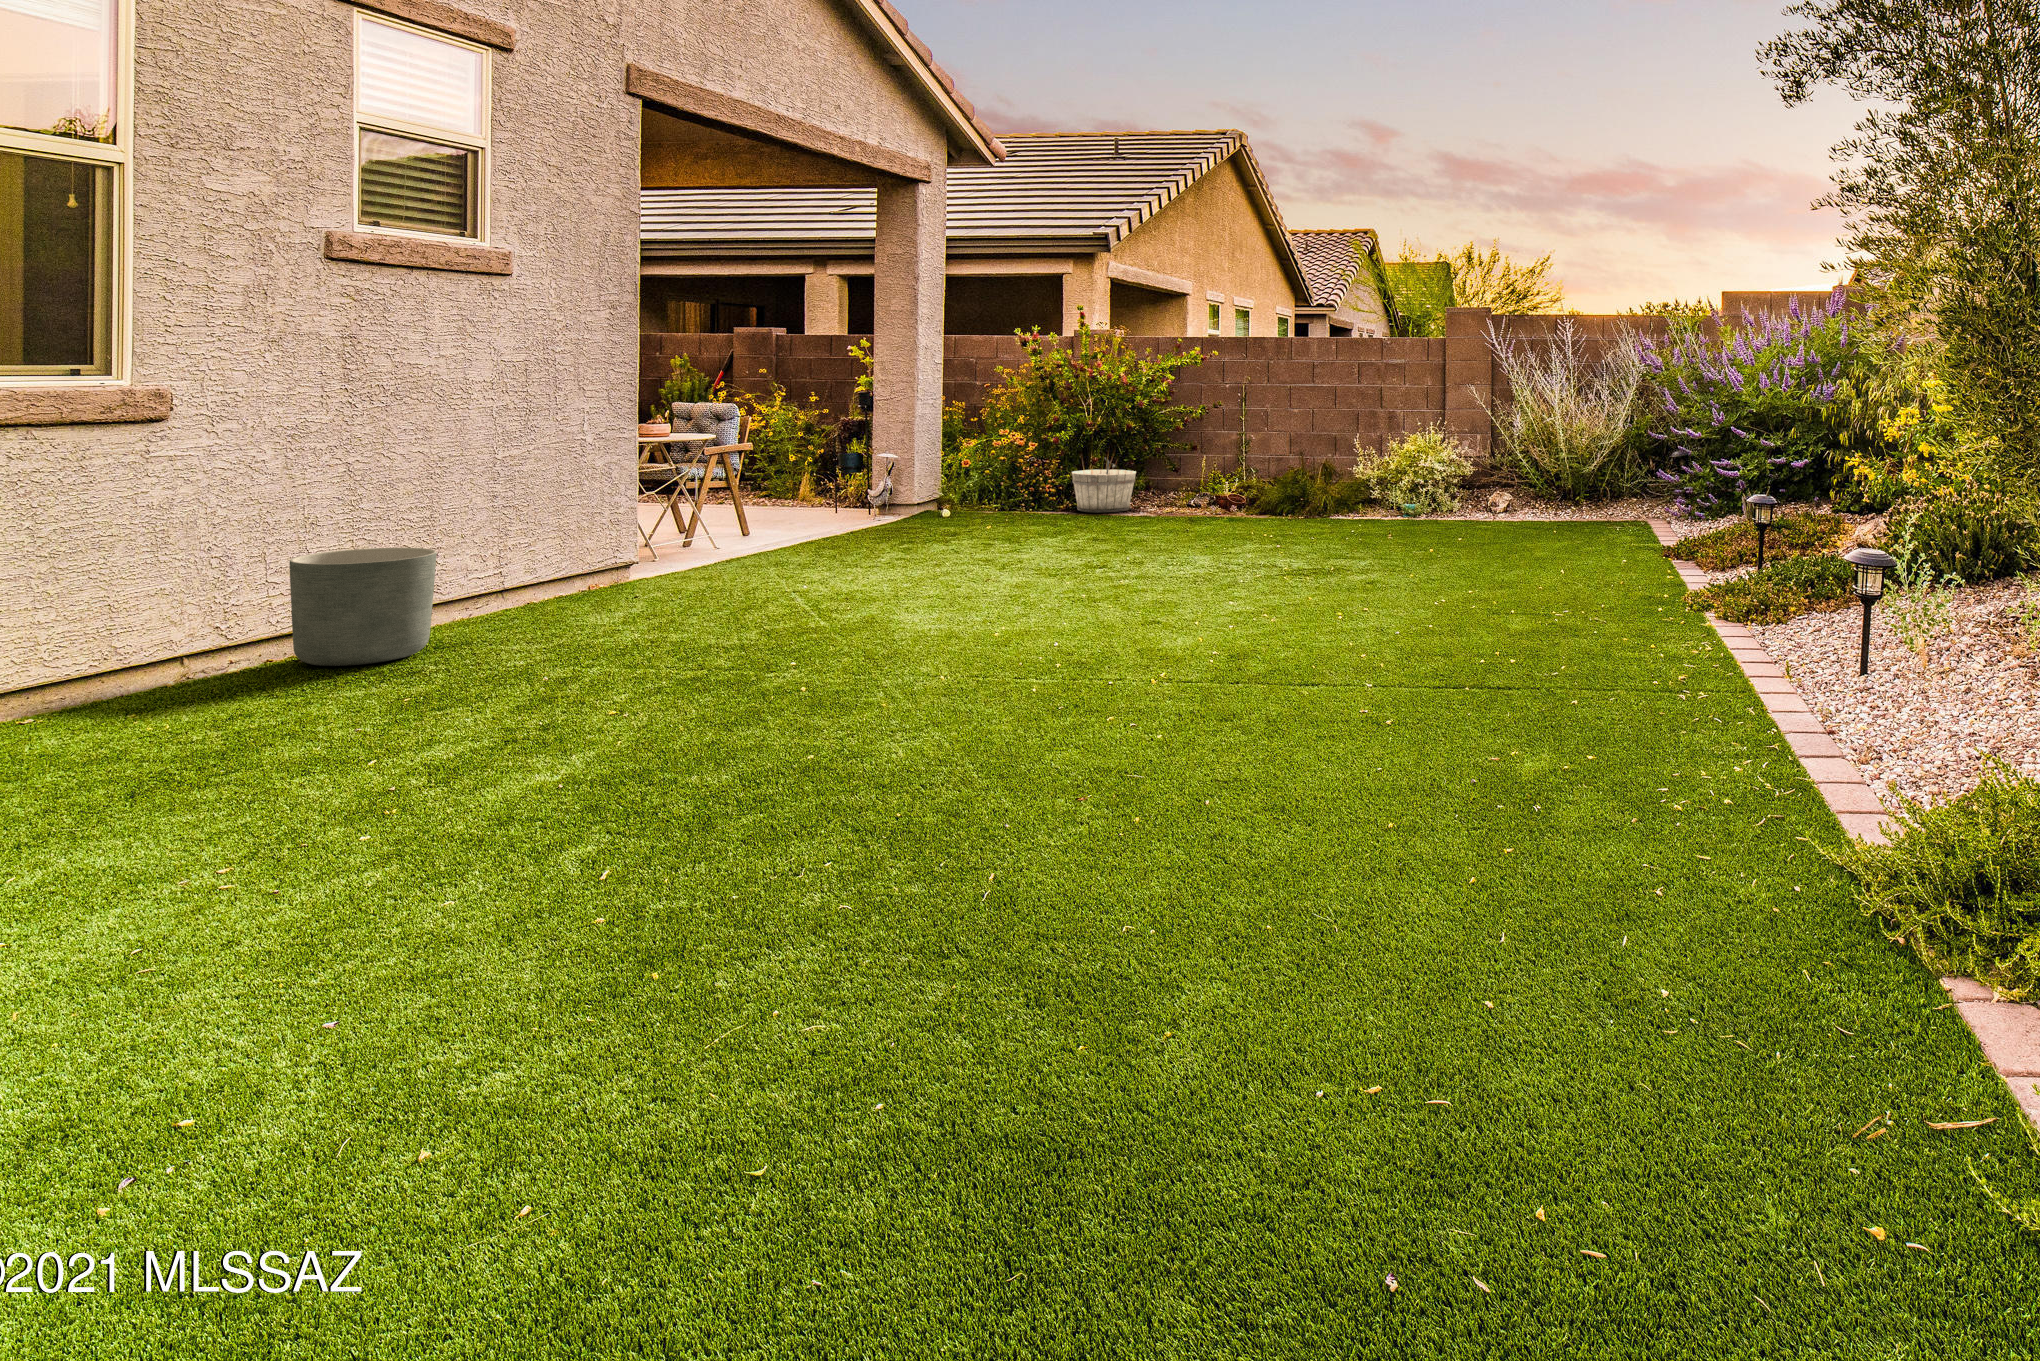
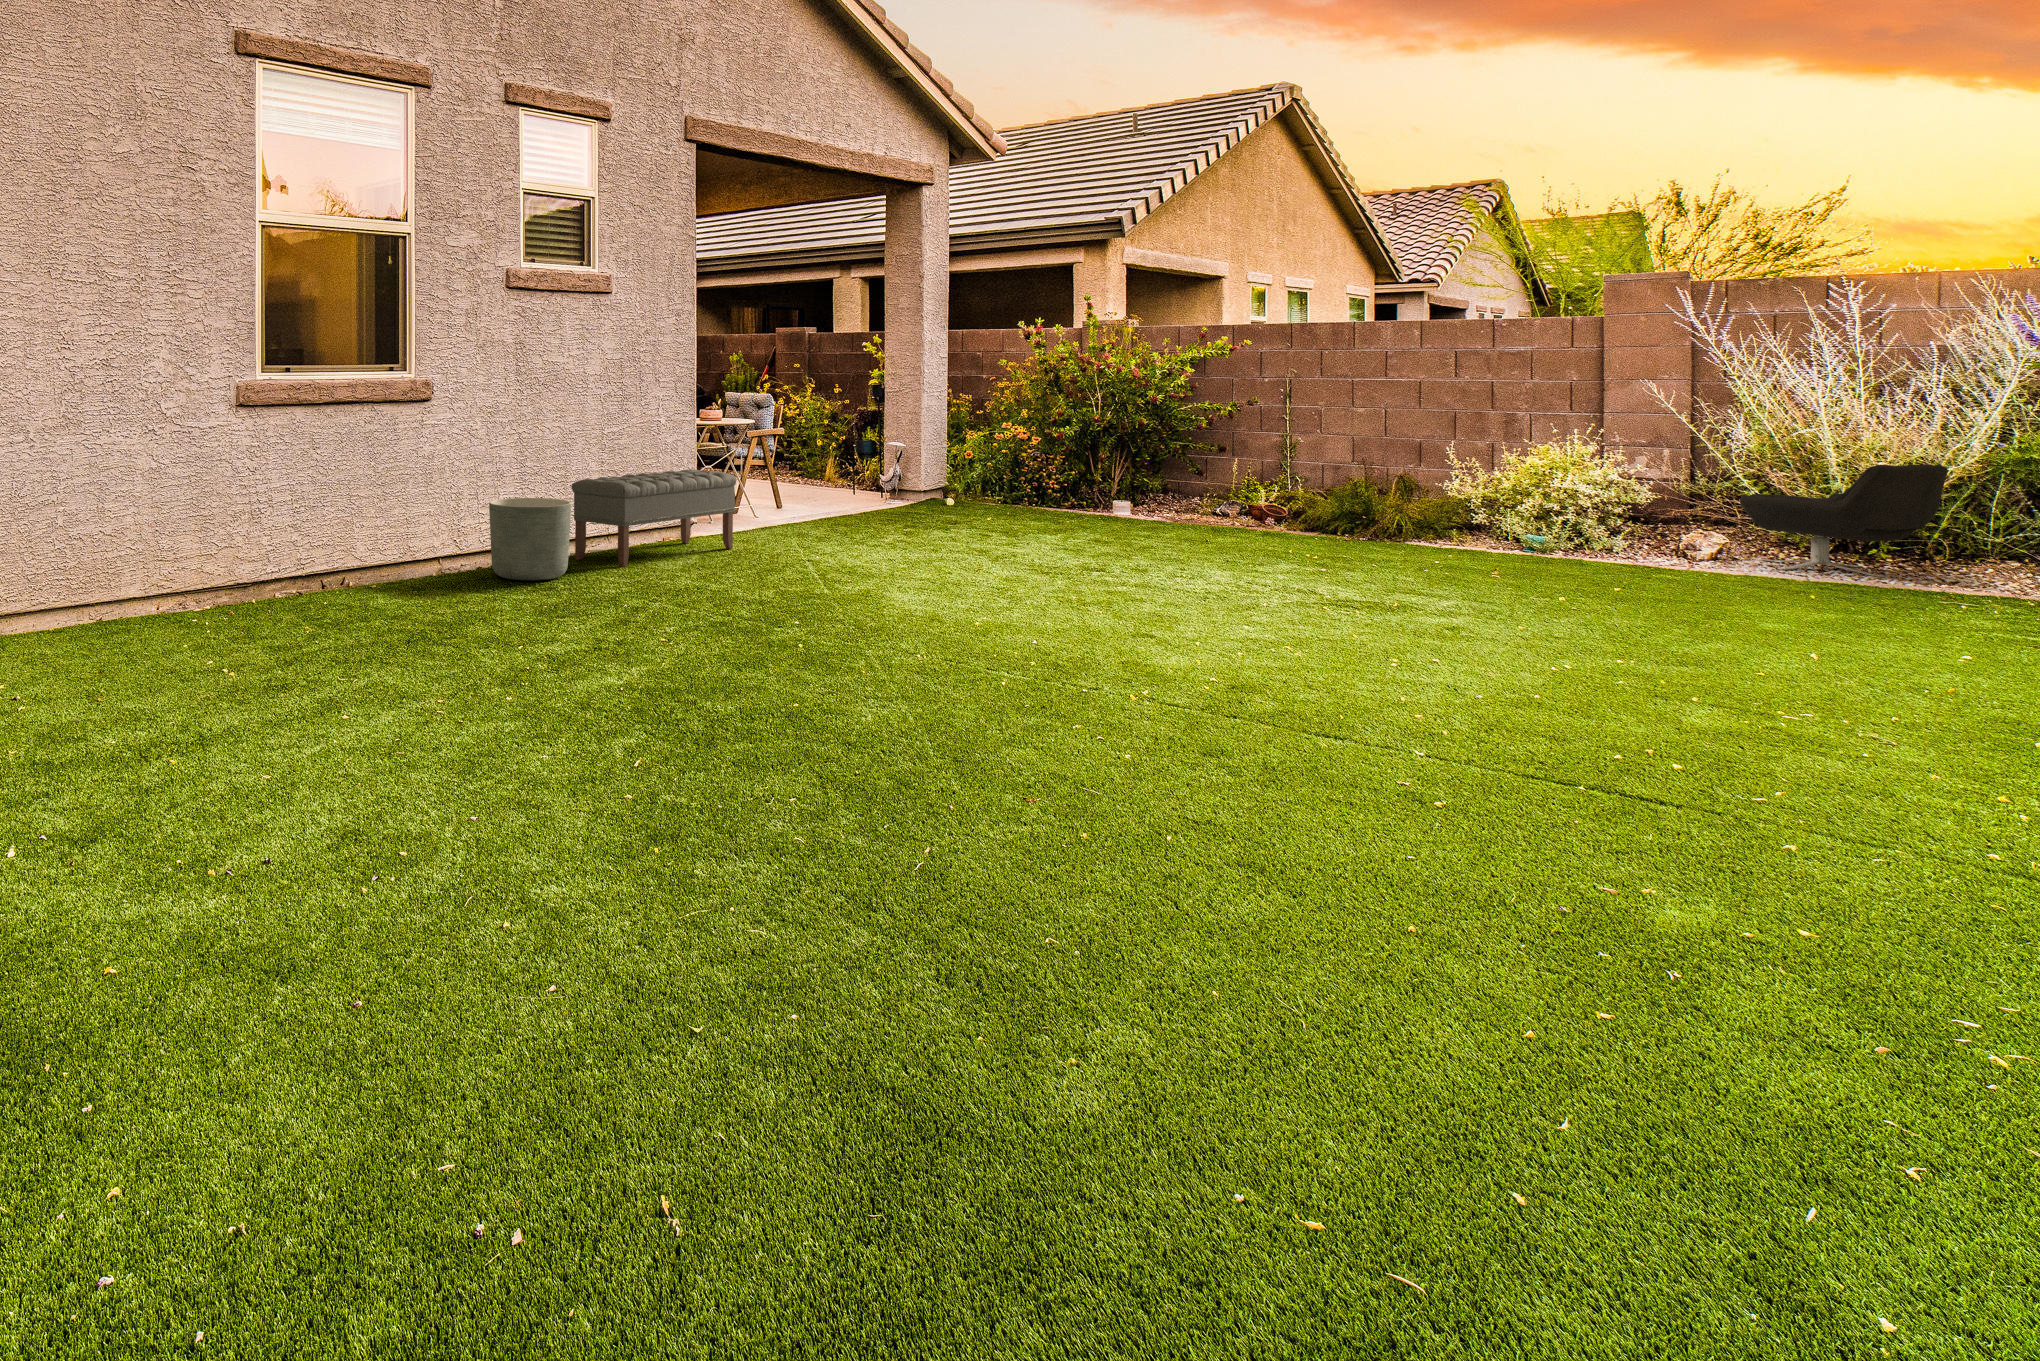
lounge chair: none [1572,446,1685,530] -> present [1740,464,1948,577]
wooden bucket: present [1072,457,1136,512] -> none [1077,454,1147,510]
bench: none [440,497,690,628] -> present [572,469,737,567]

